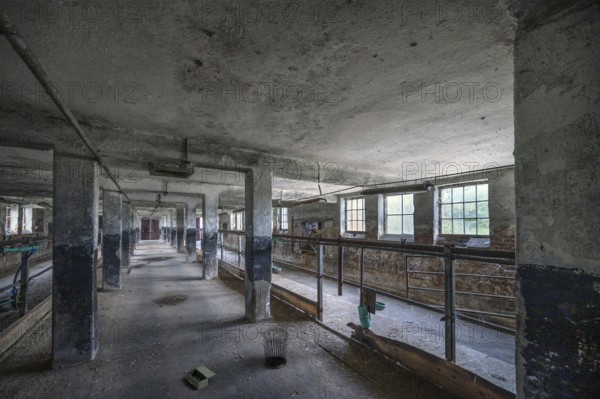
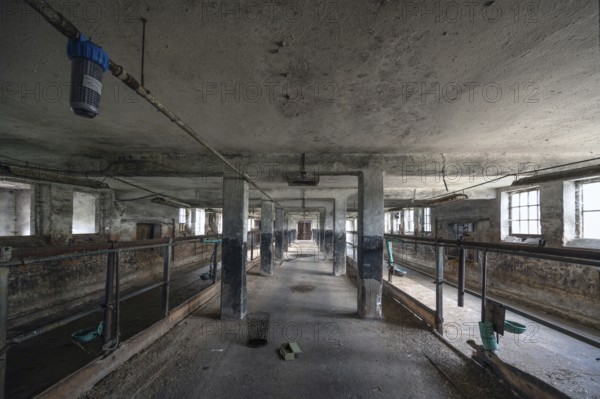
waste bin: present [263,329,288,369] -> present [246,312,270,348]

